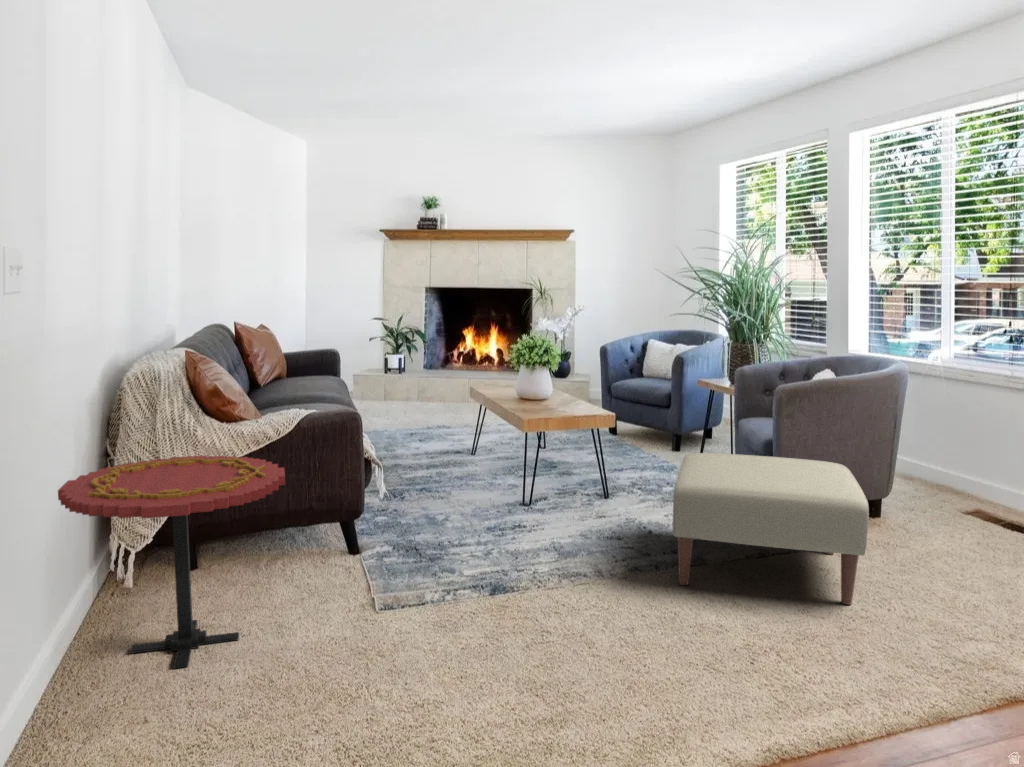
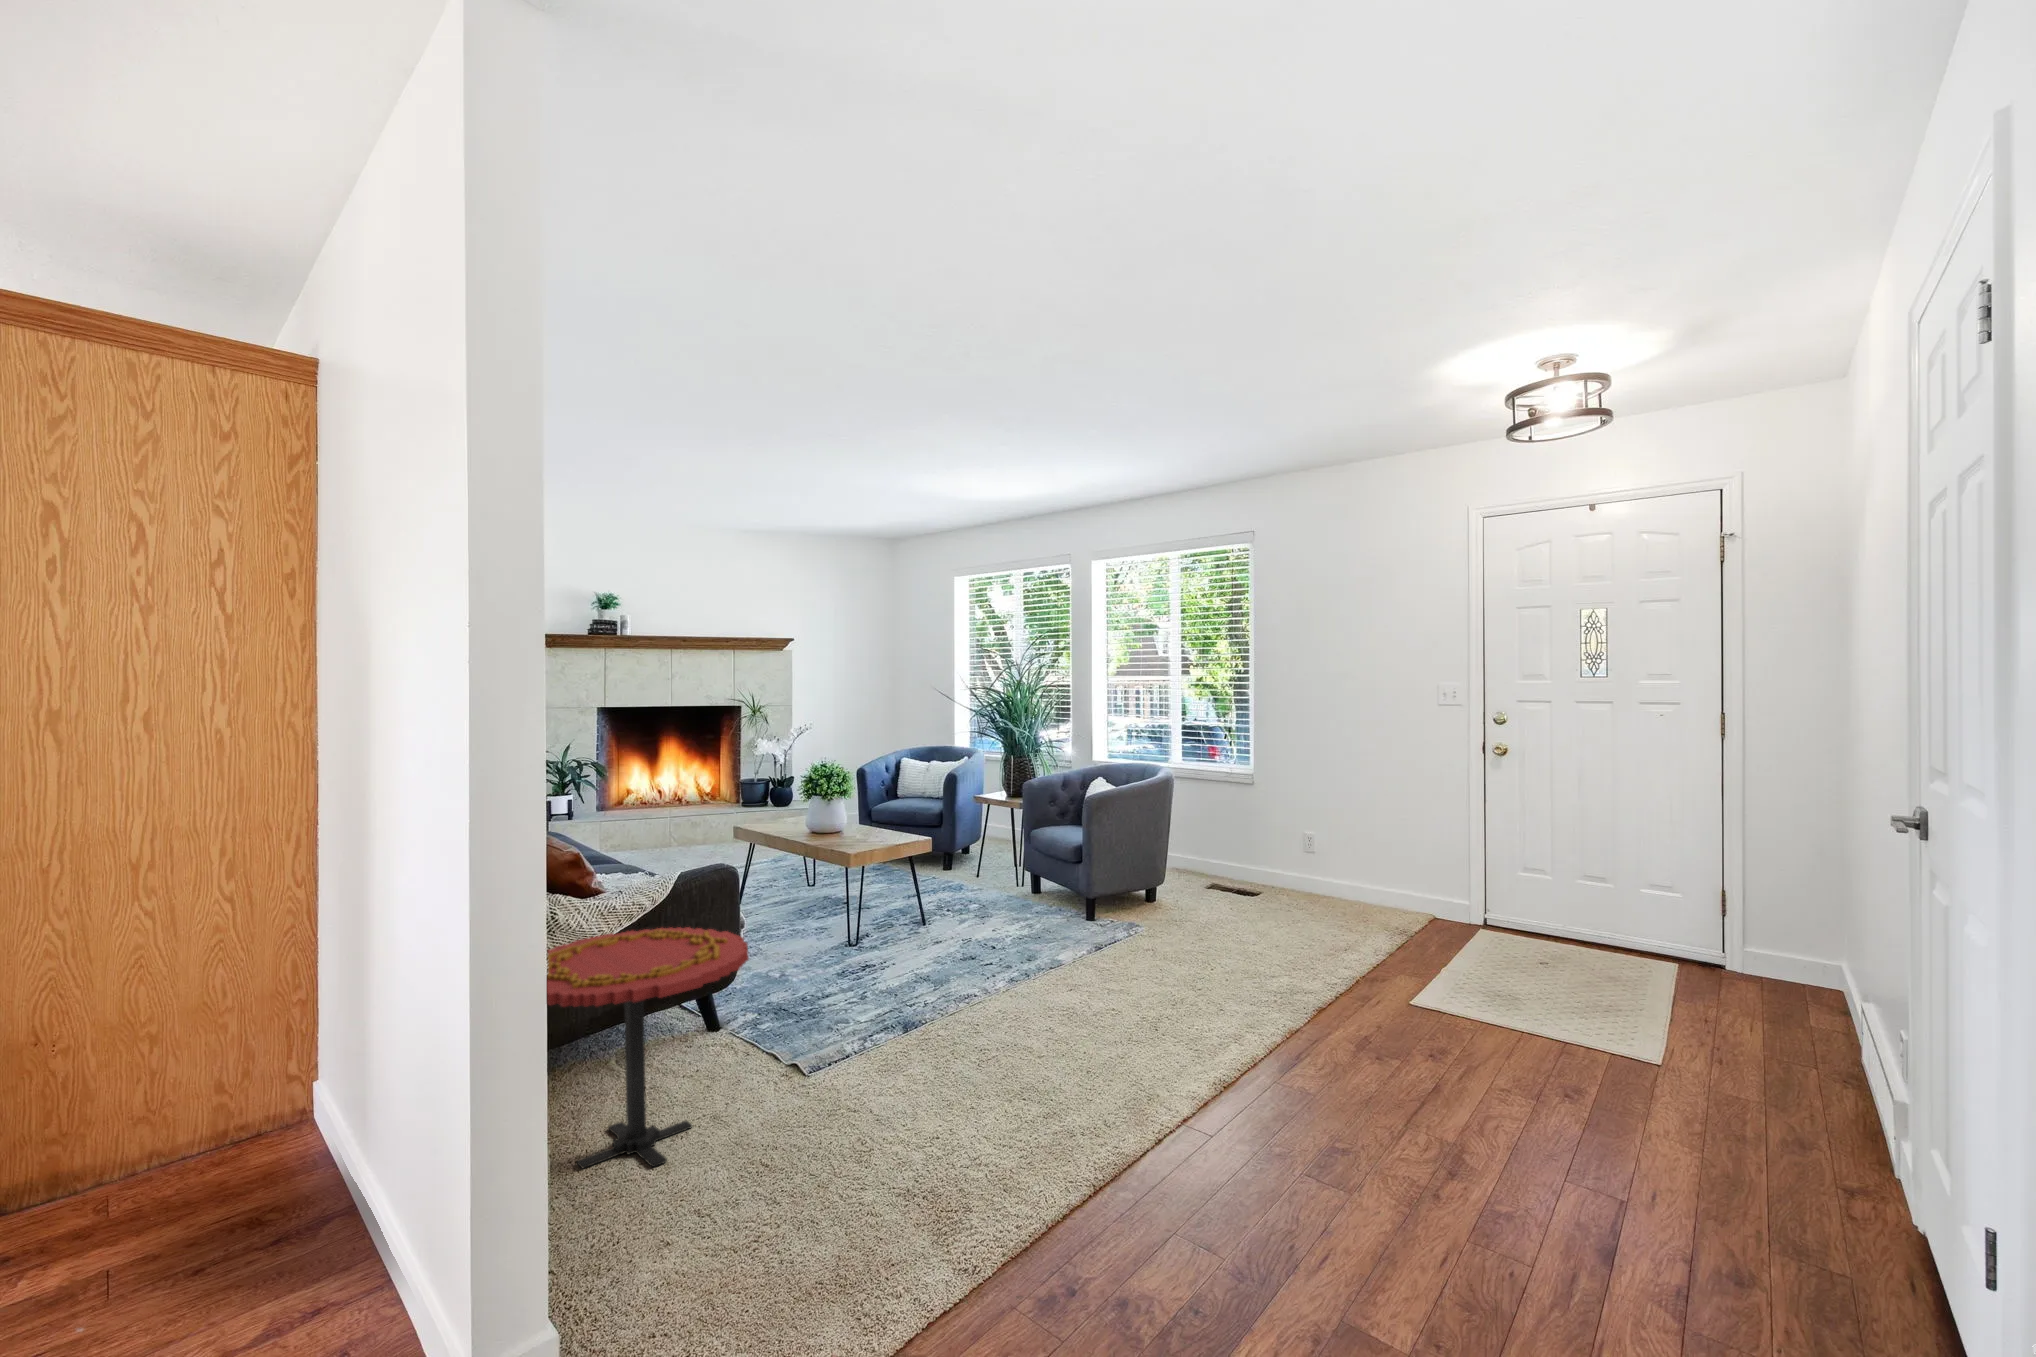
ottoman: present [673,453,869,605] -> none [1026,861,1208,990]

